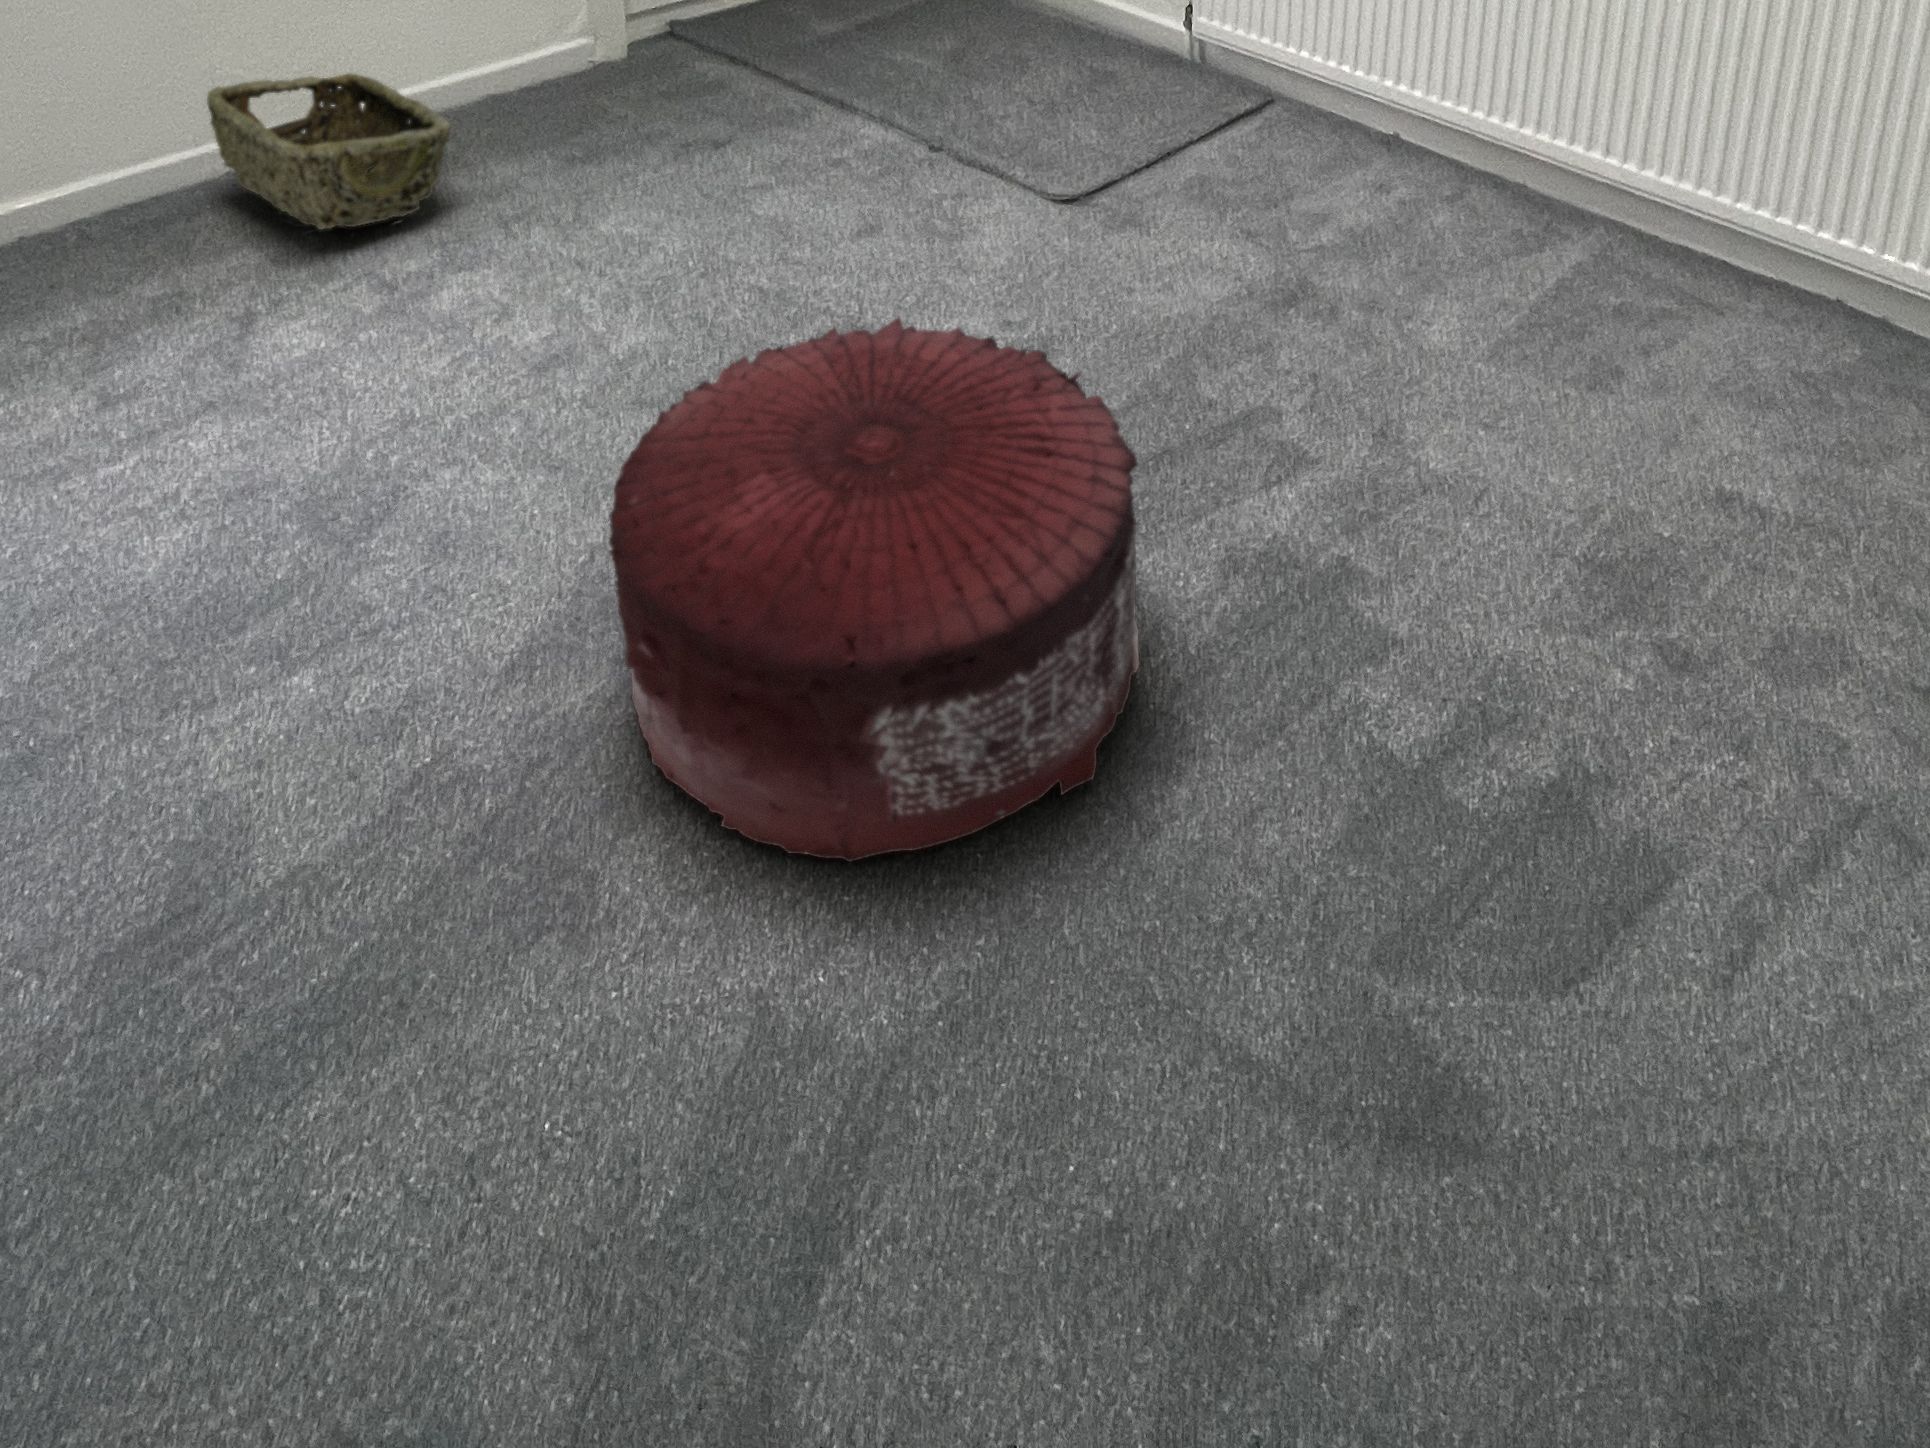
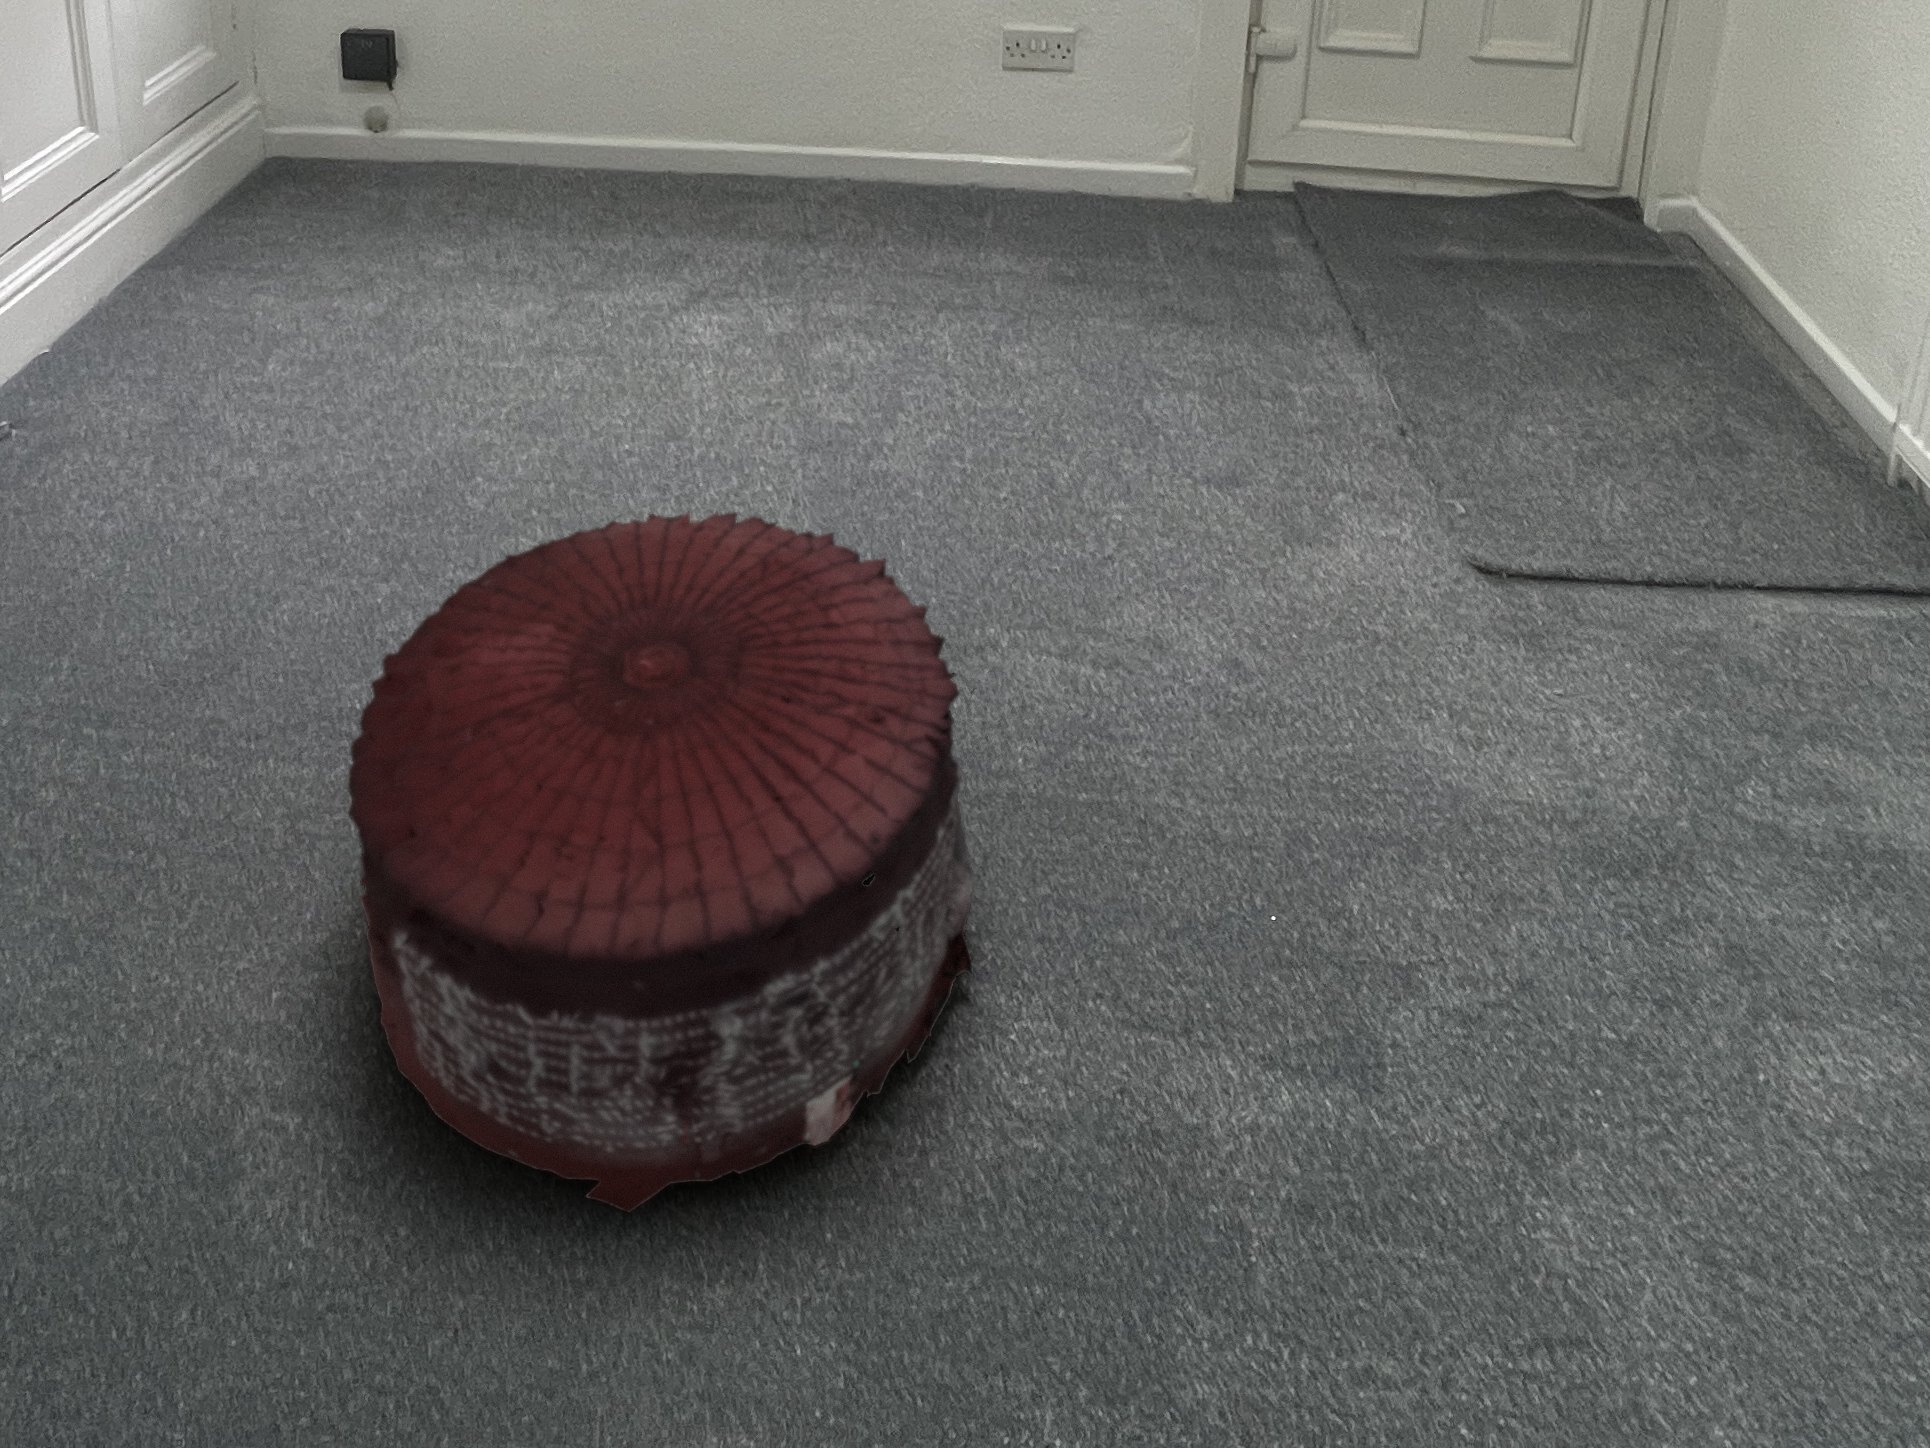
woven basket: present [207,73,450,230] -> none [779,99,943,265]

